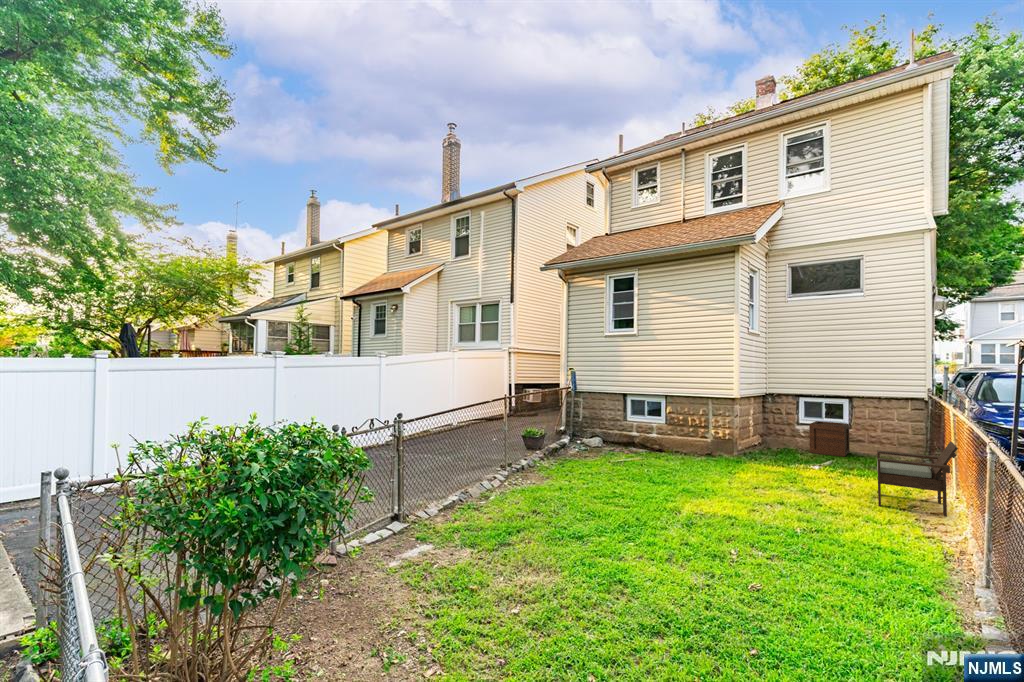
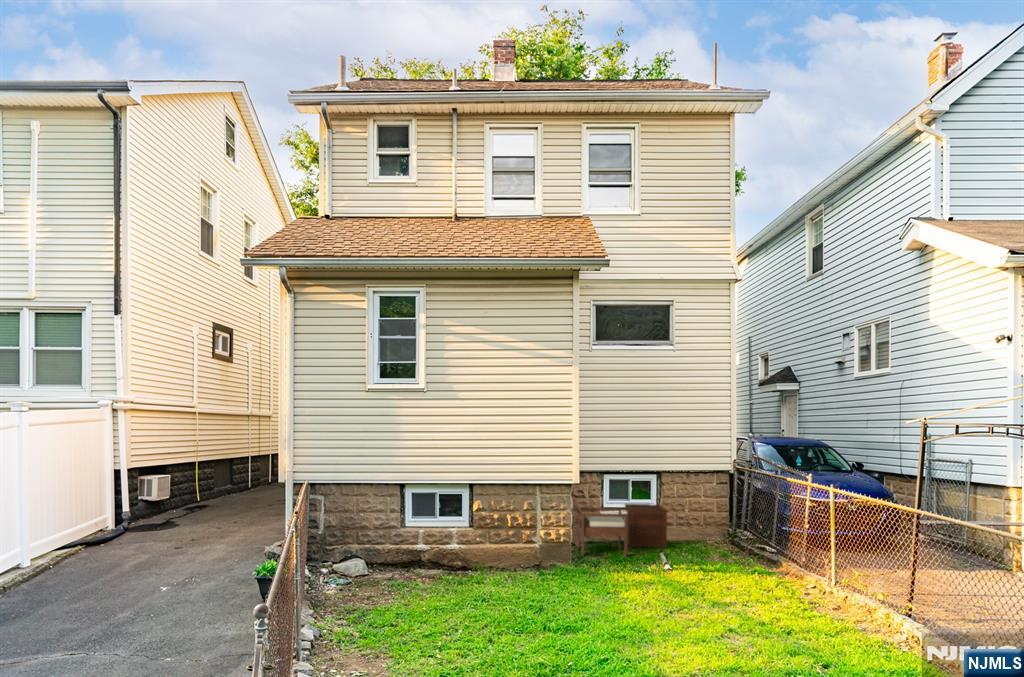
chair: present [877,442,958,517] -> present [573,496,627,557]

